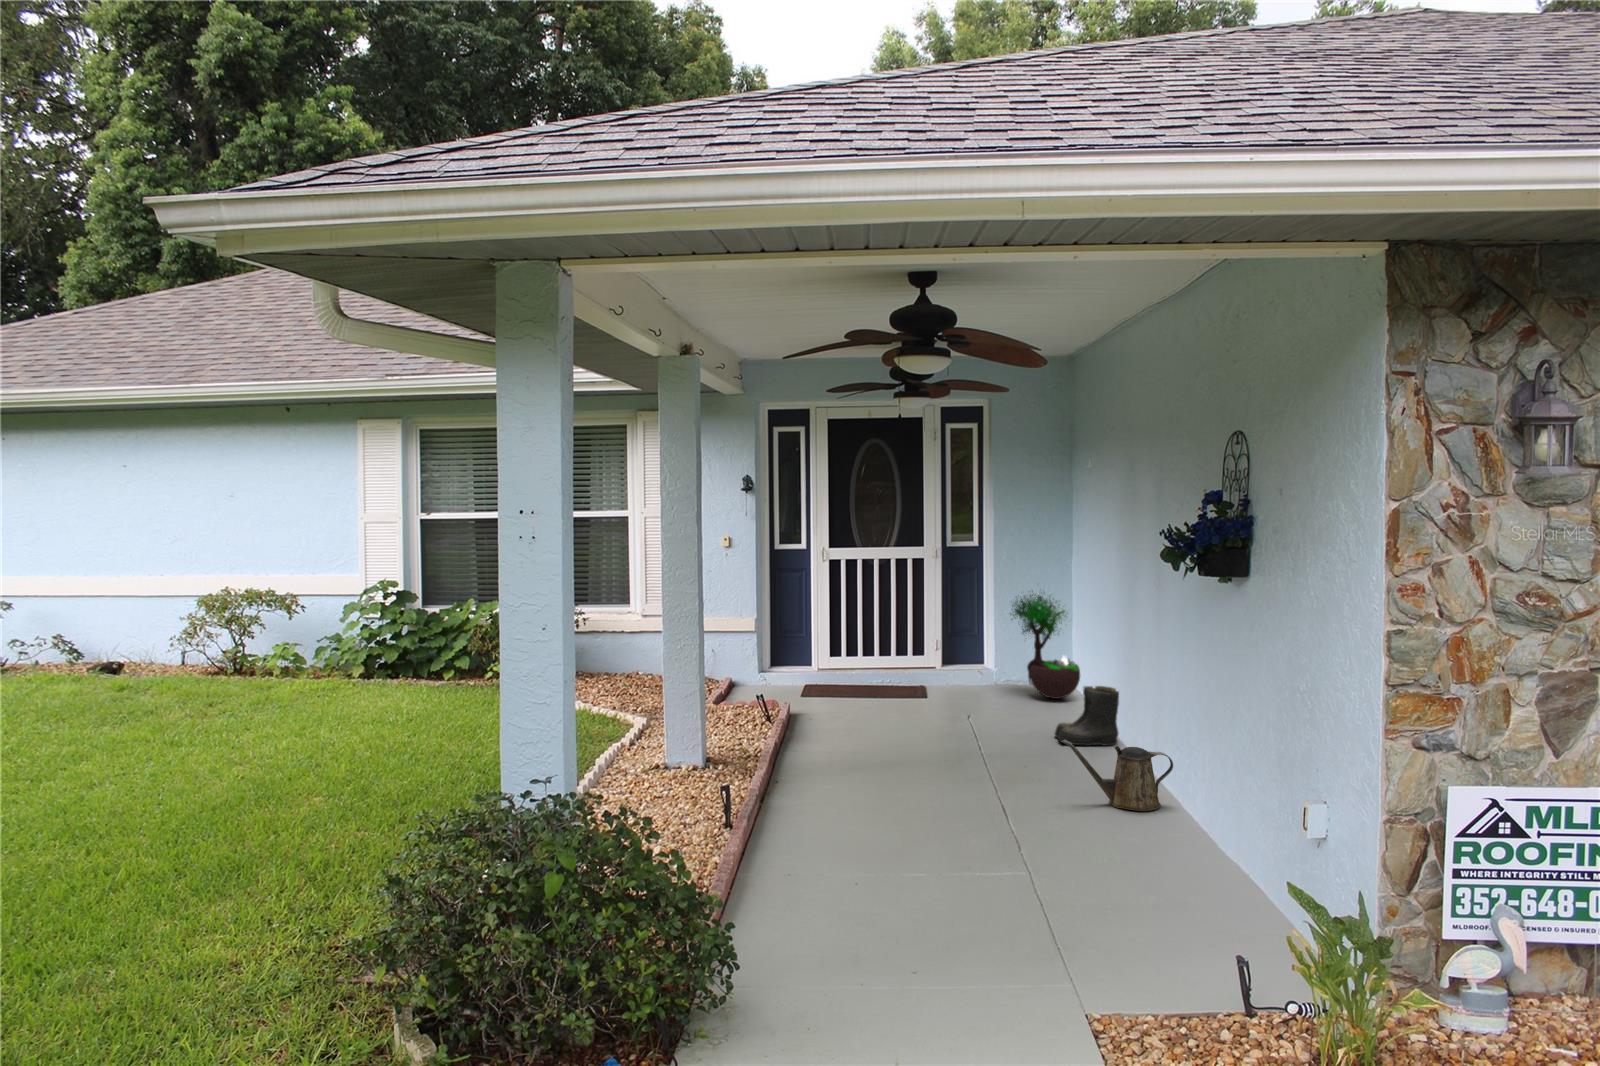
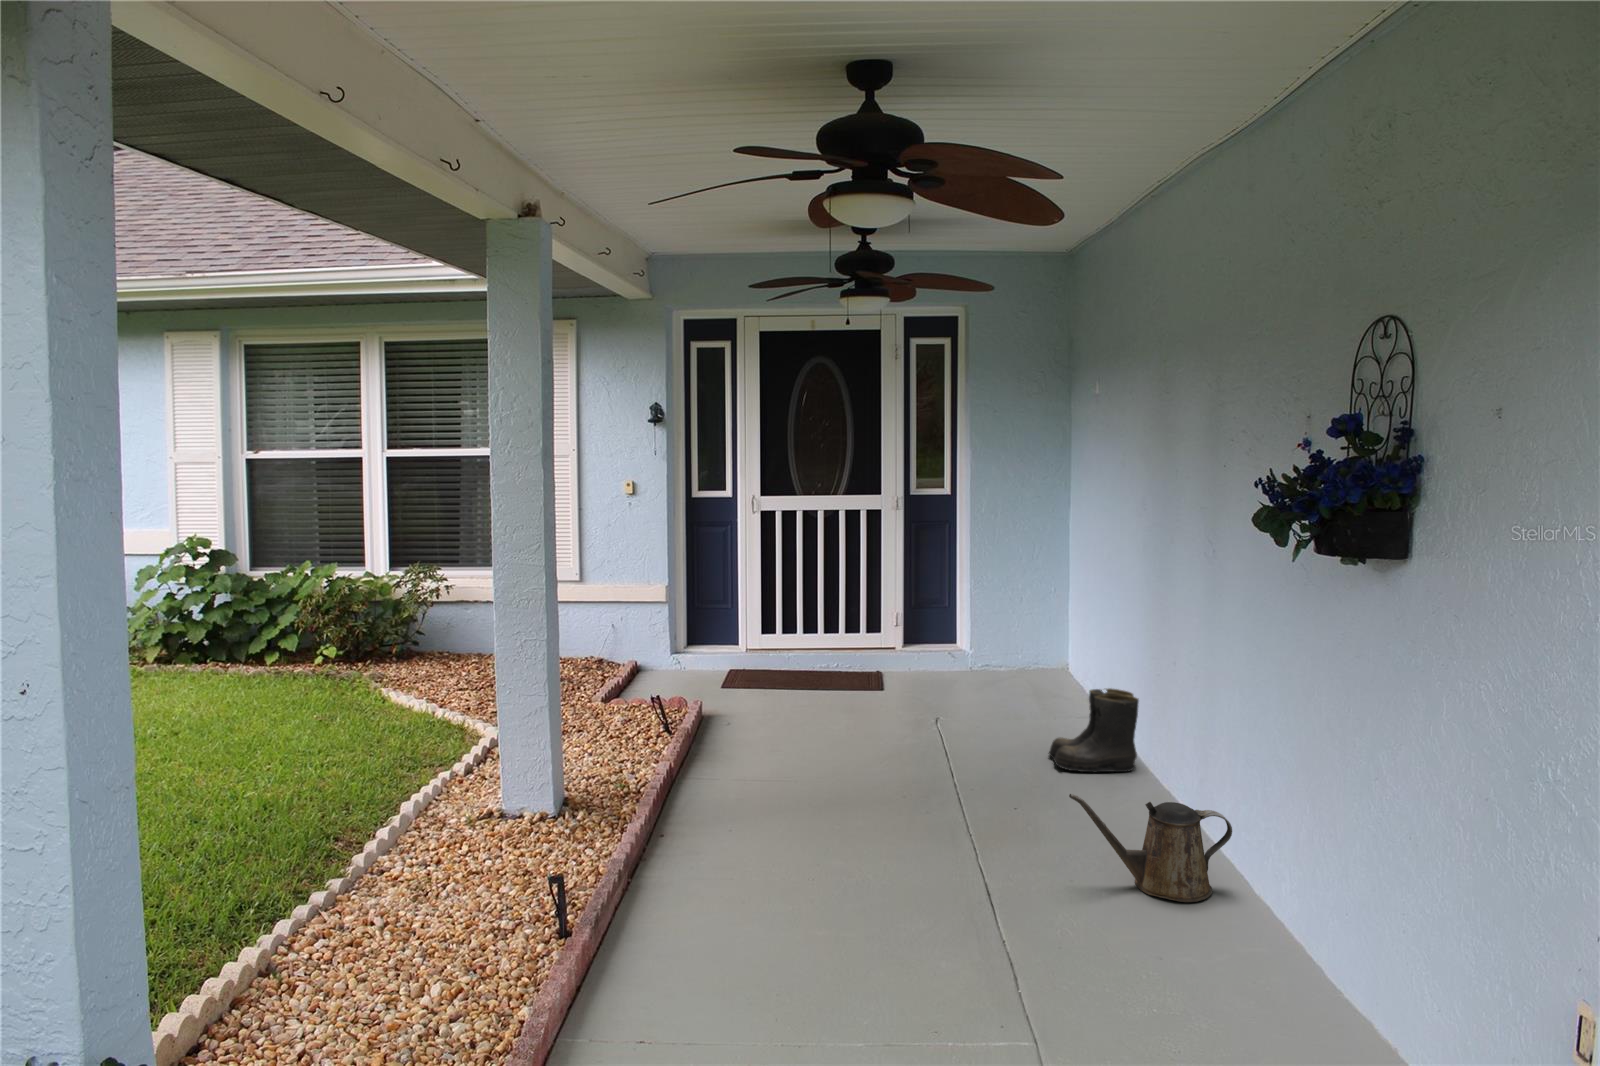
potted tree: present [1011,591,1080,699] -> none [989,544,1079,693]

